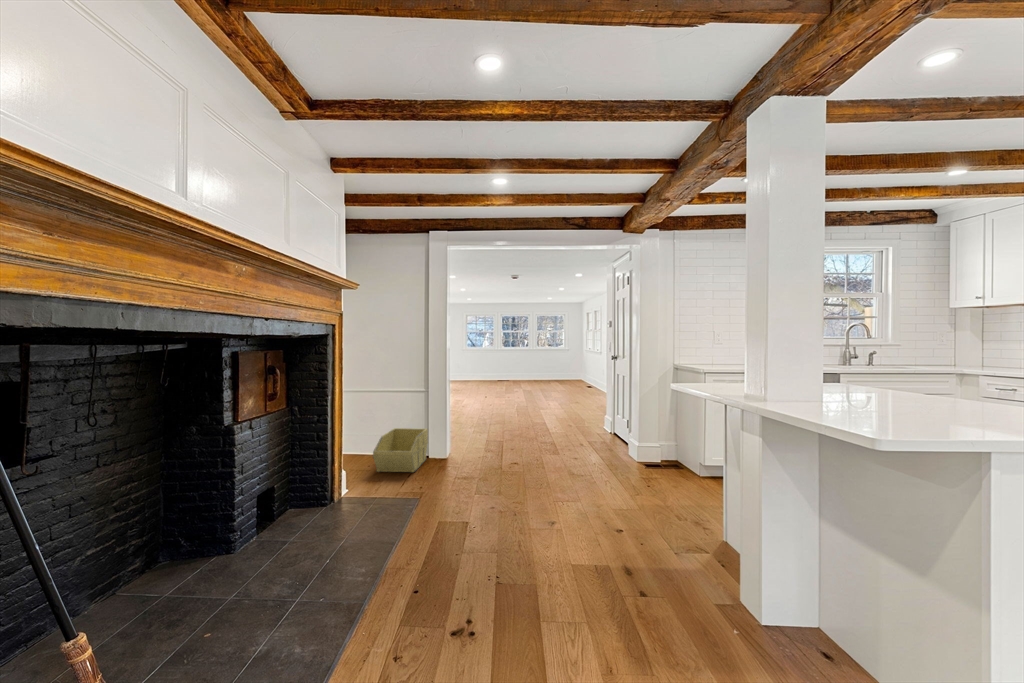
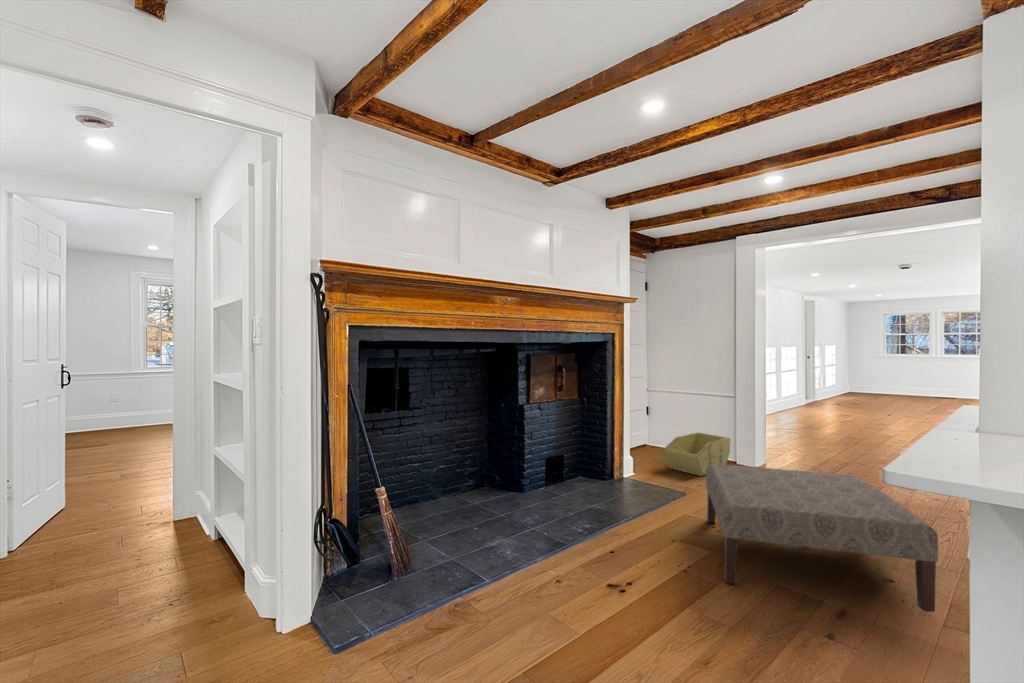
ottoman: none [460,443,657,571] -> present [706,464,938,612]

